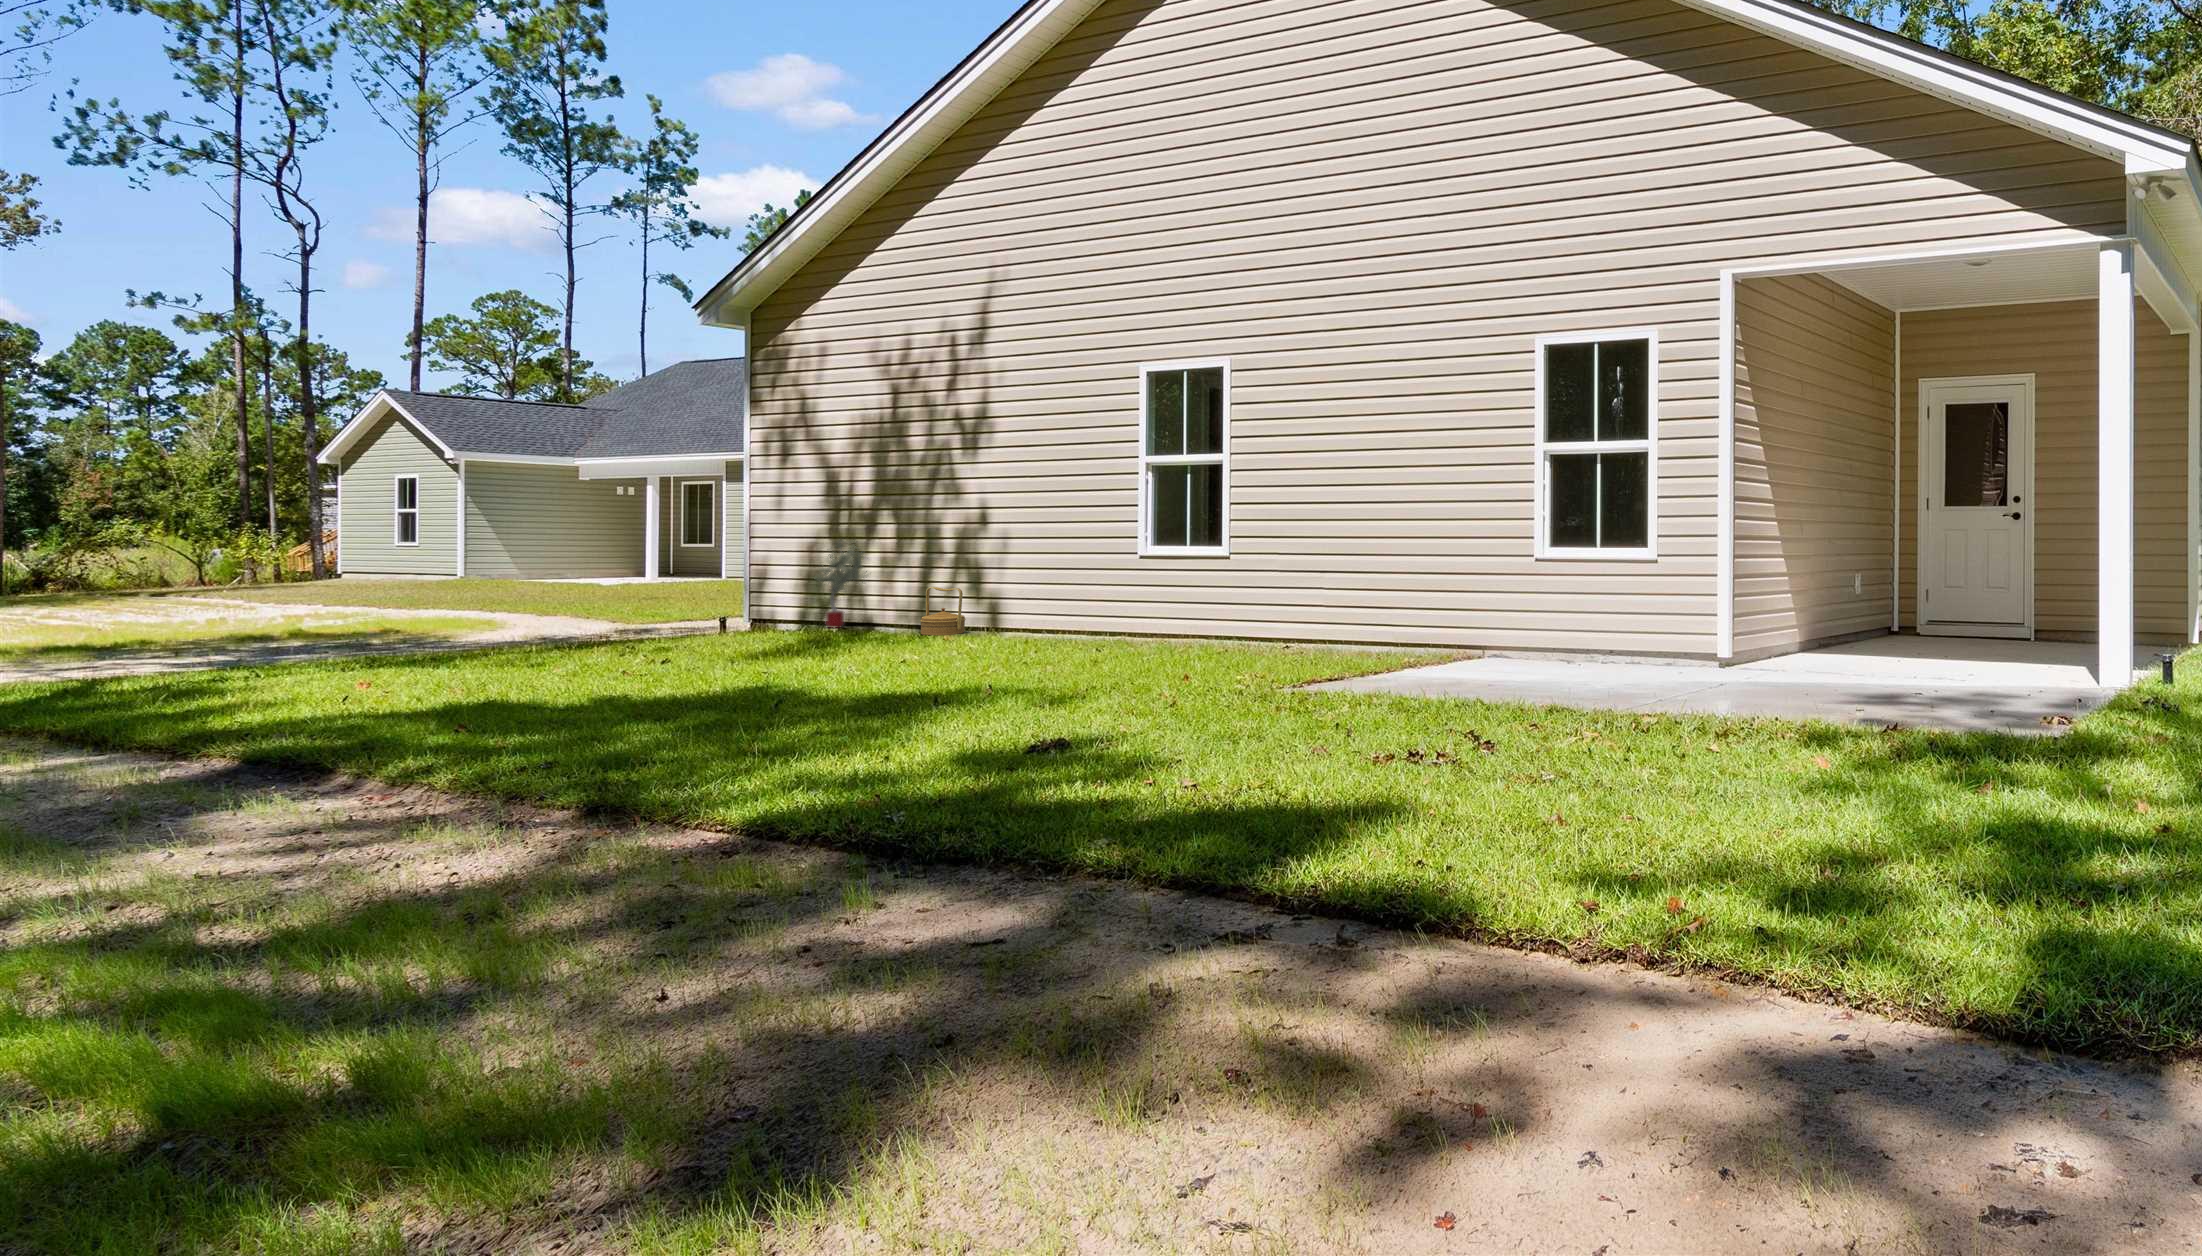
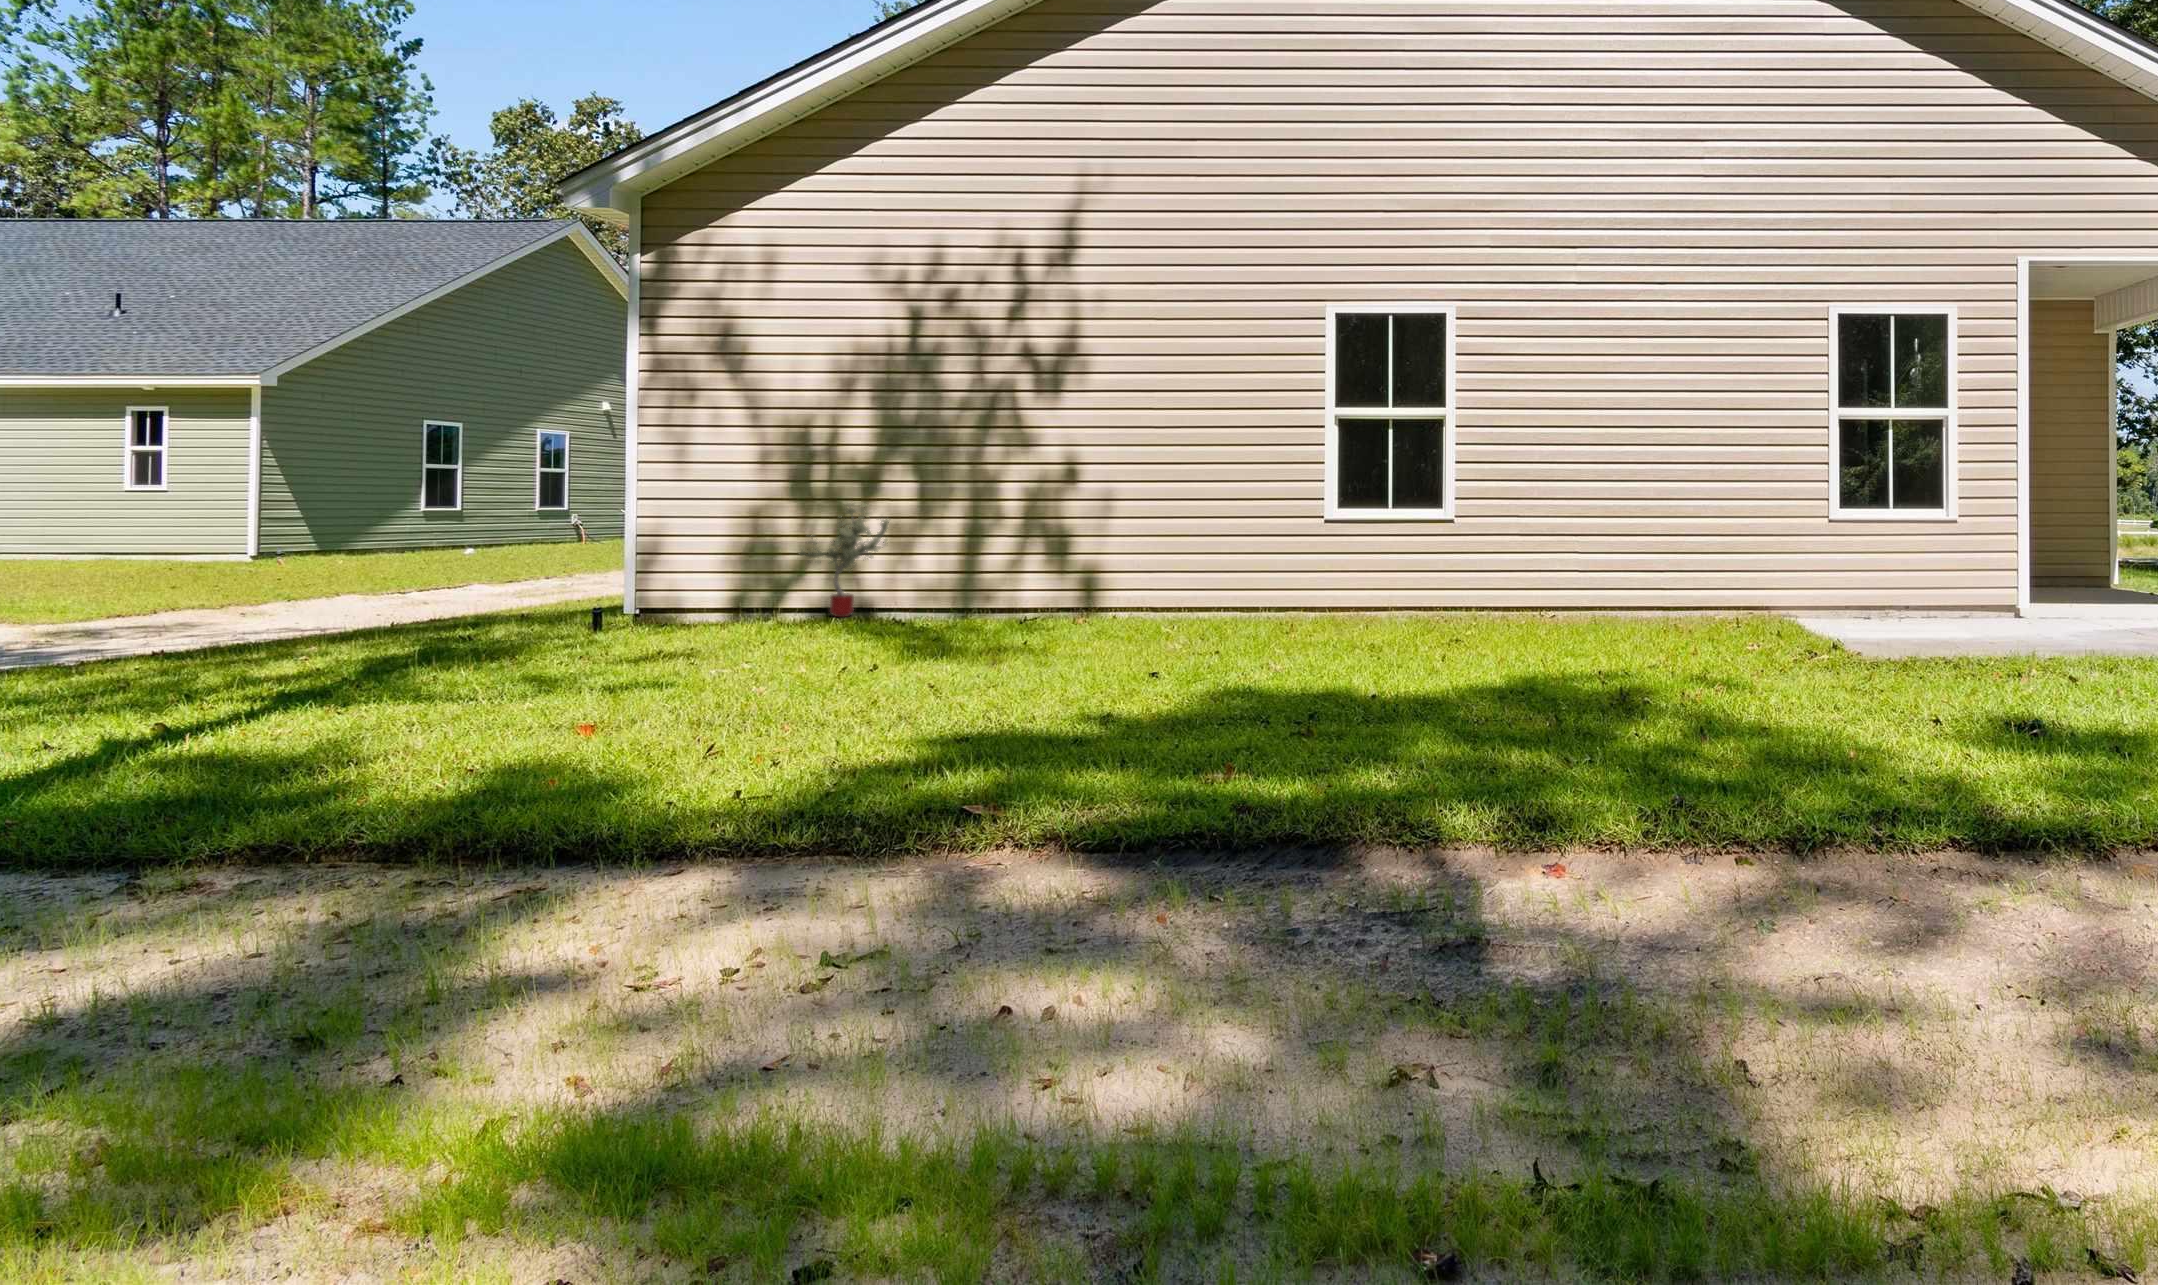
woven basket: present [920,587,966,635] -> none [1002,561,1060,620]

